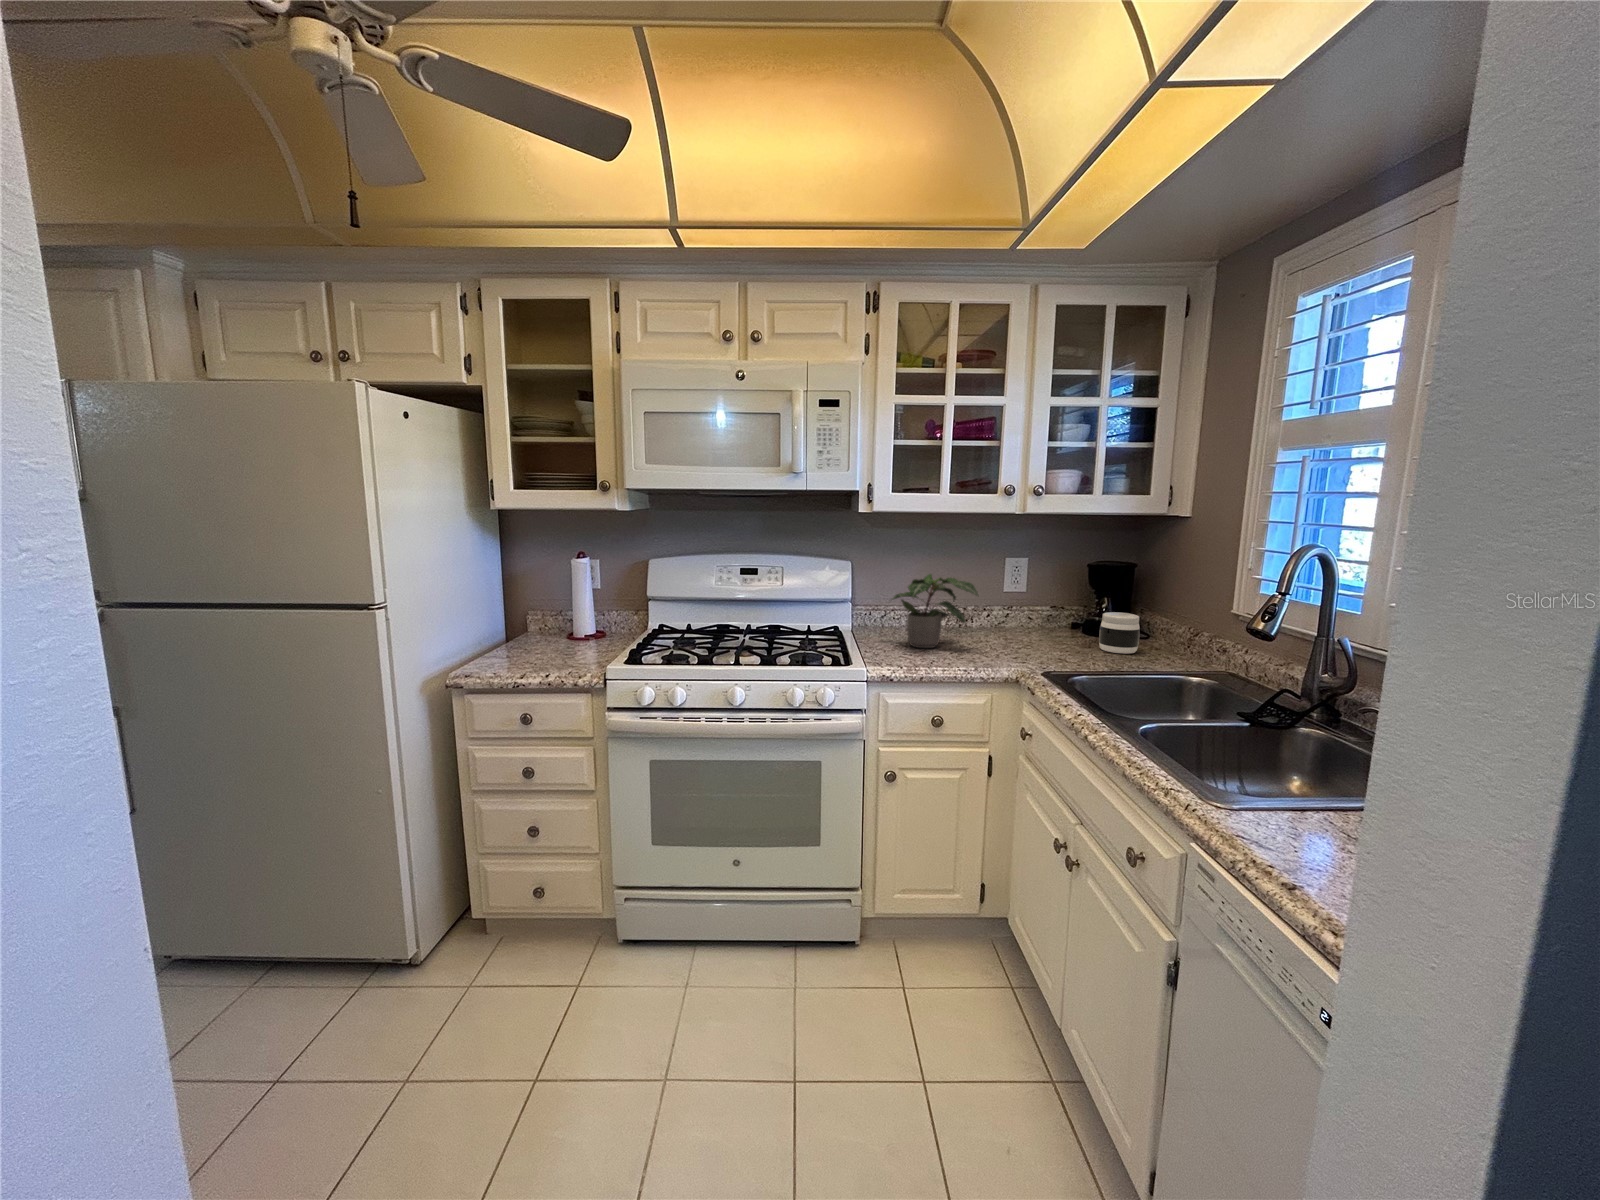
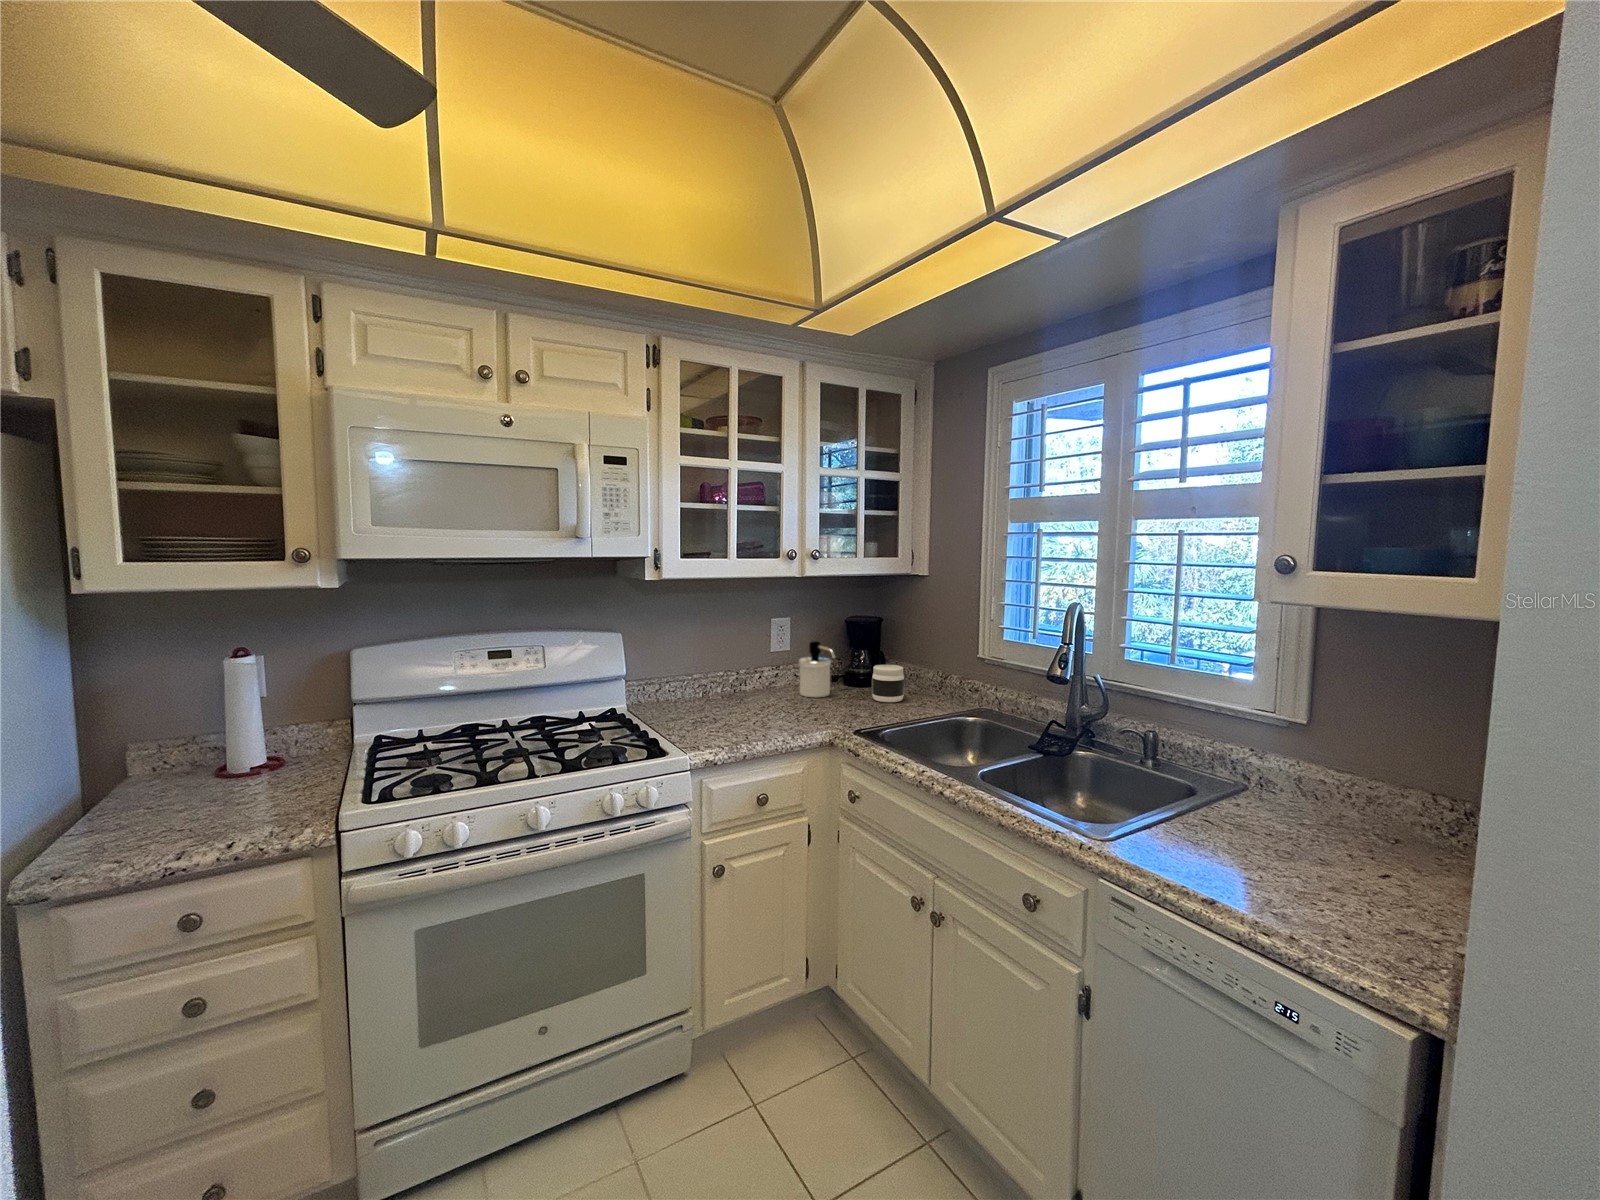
potted plant: present [892,574,979,648] -> none [682,641,777,722]
soap dispenser: none [1021,582,1058,640] -> present [799,641,835,697]

